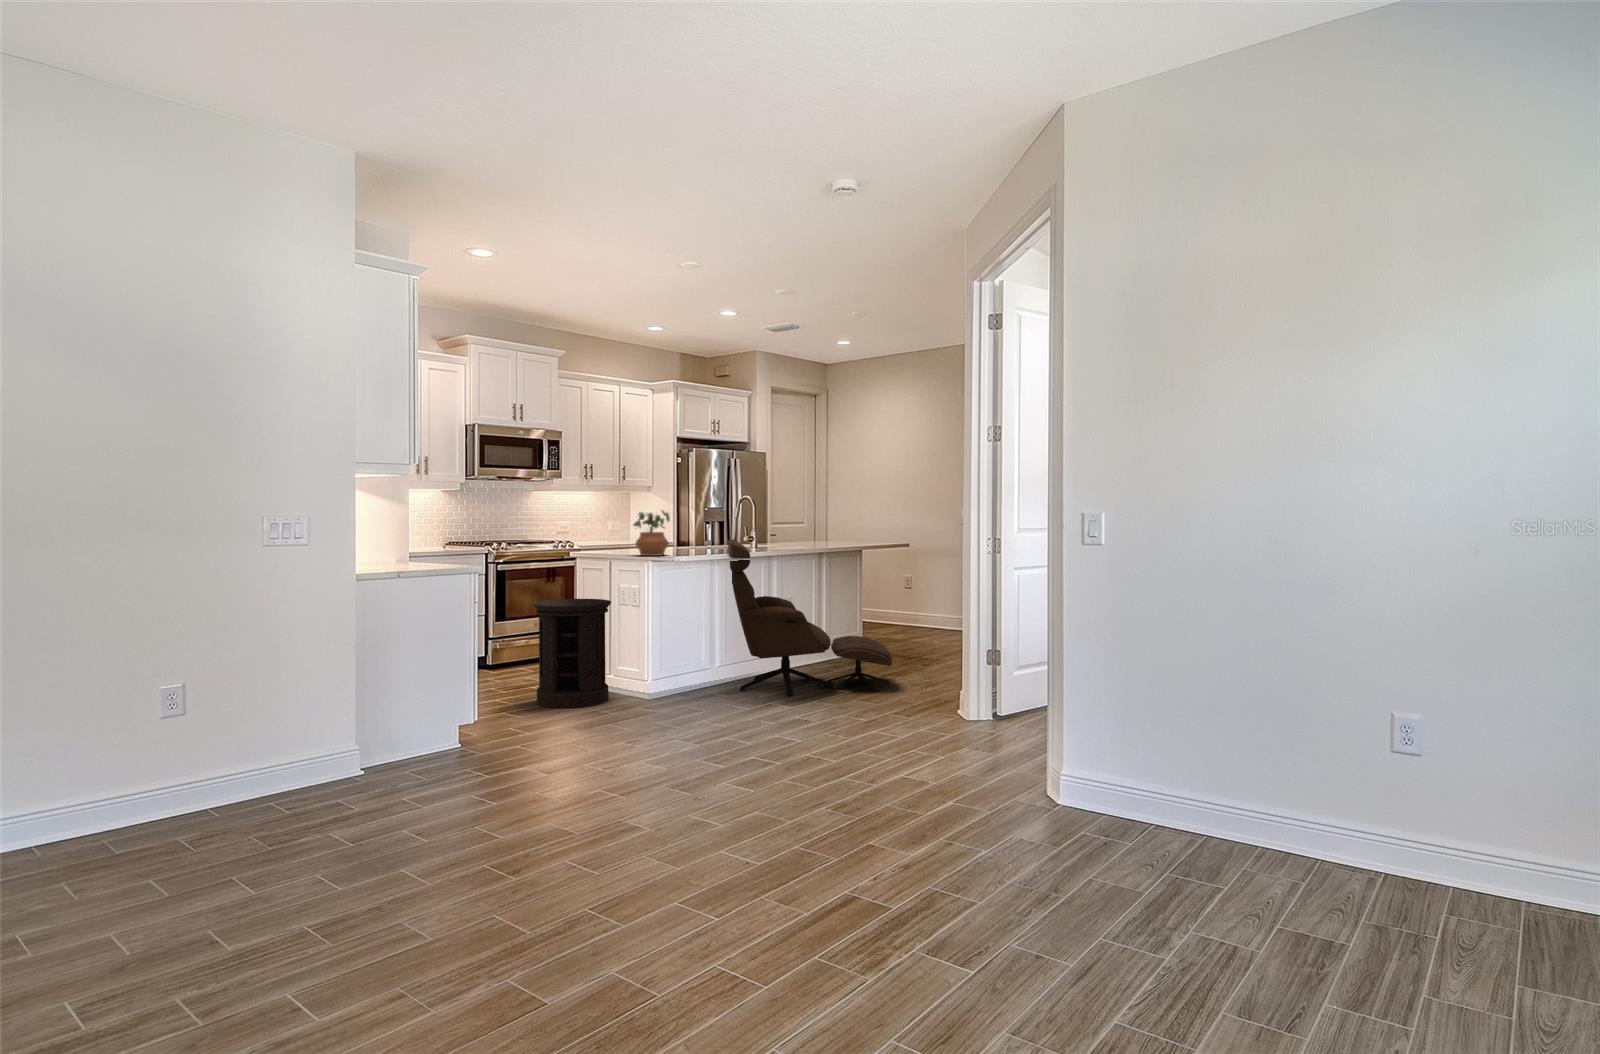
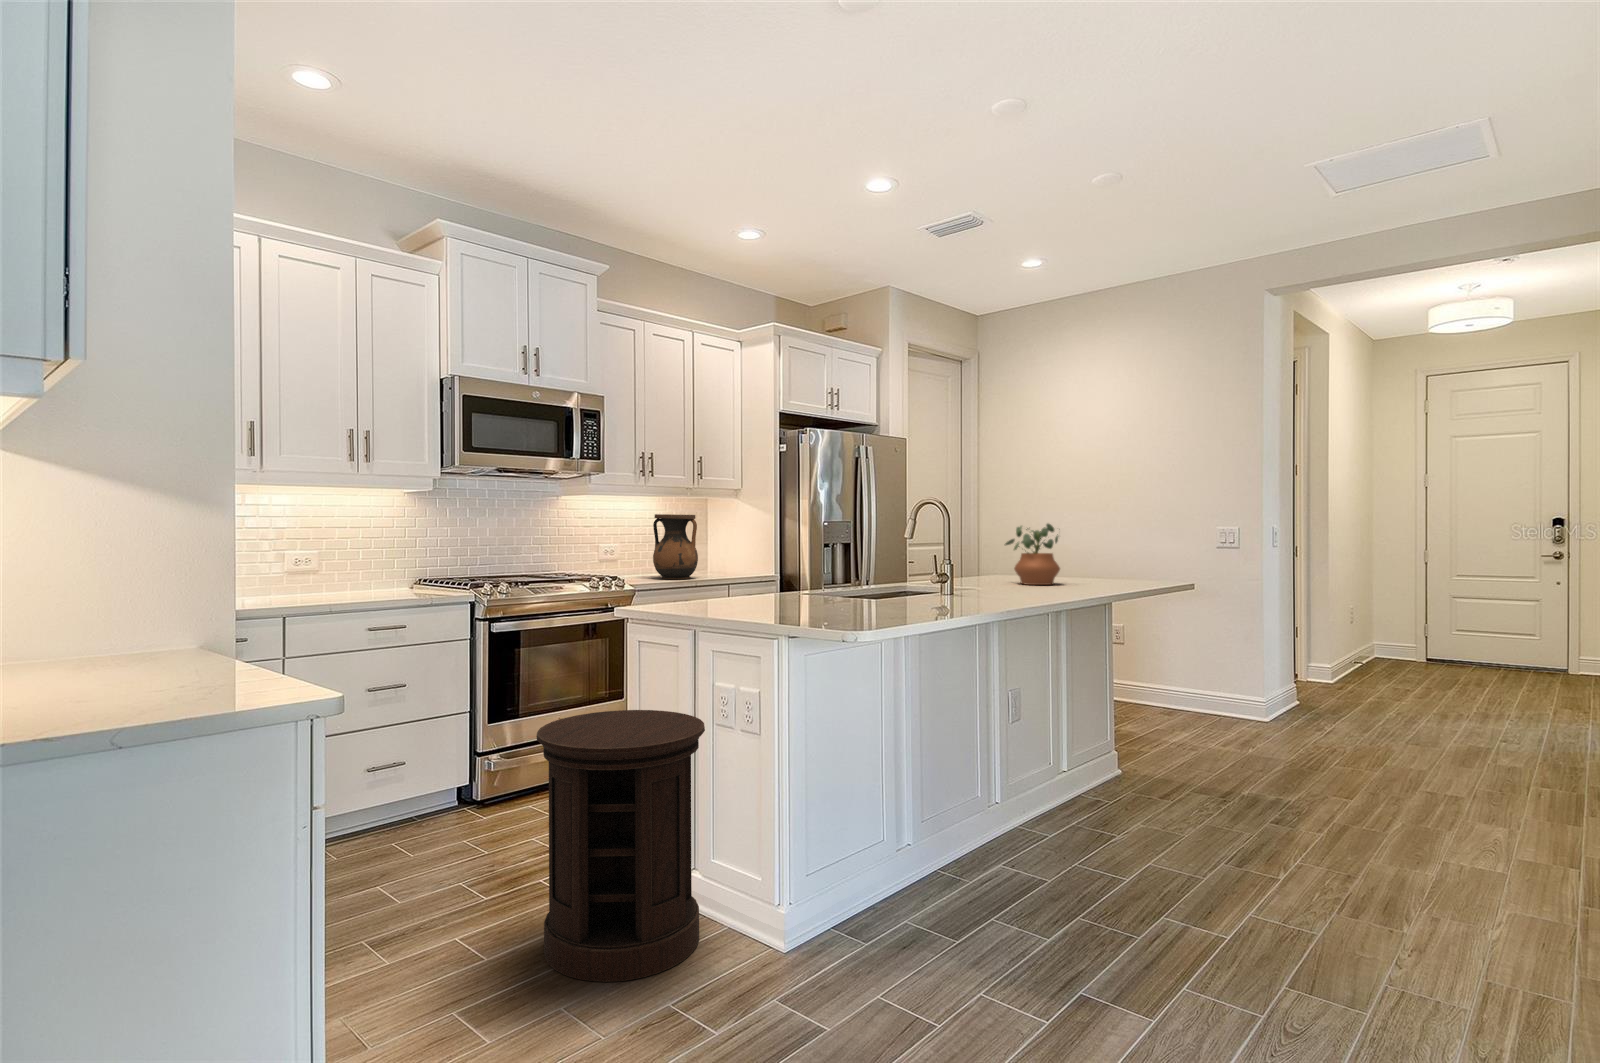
vase: none [593,503,621,544] -> present [653,514,698,579]
potted plant: present [634,511,670,556] -> present [1005,524,1060,585]
lounge chair: present [728,539,892,696] -> none [924,584,1289,931]

